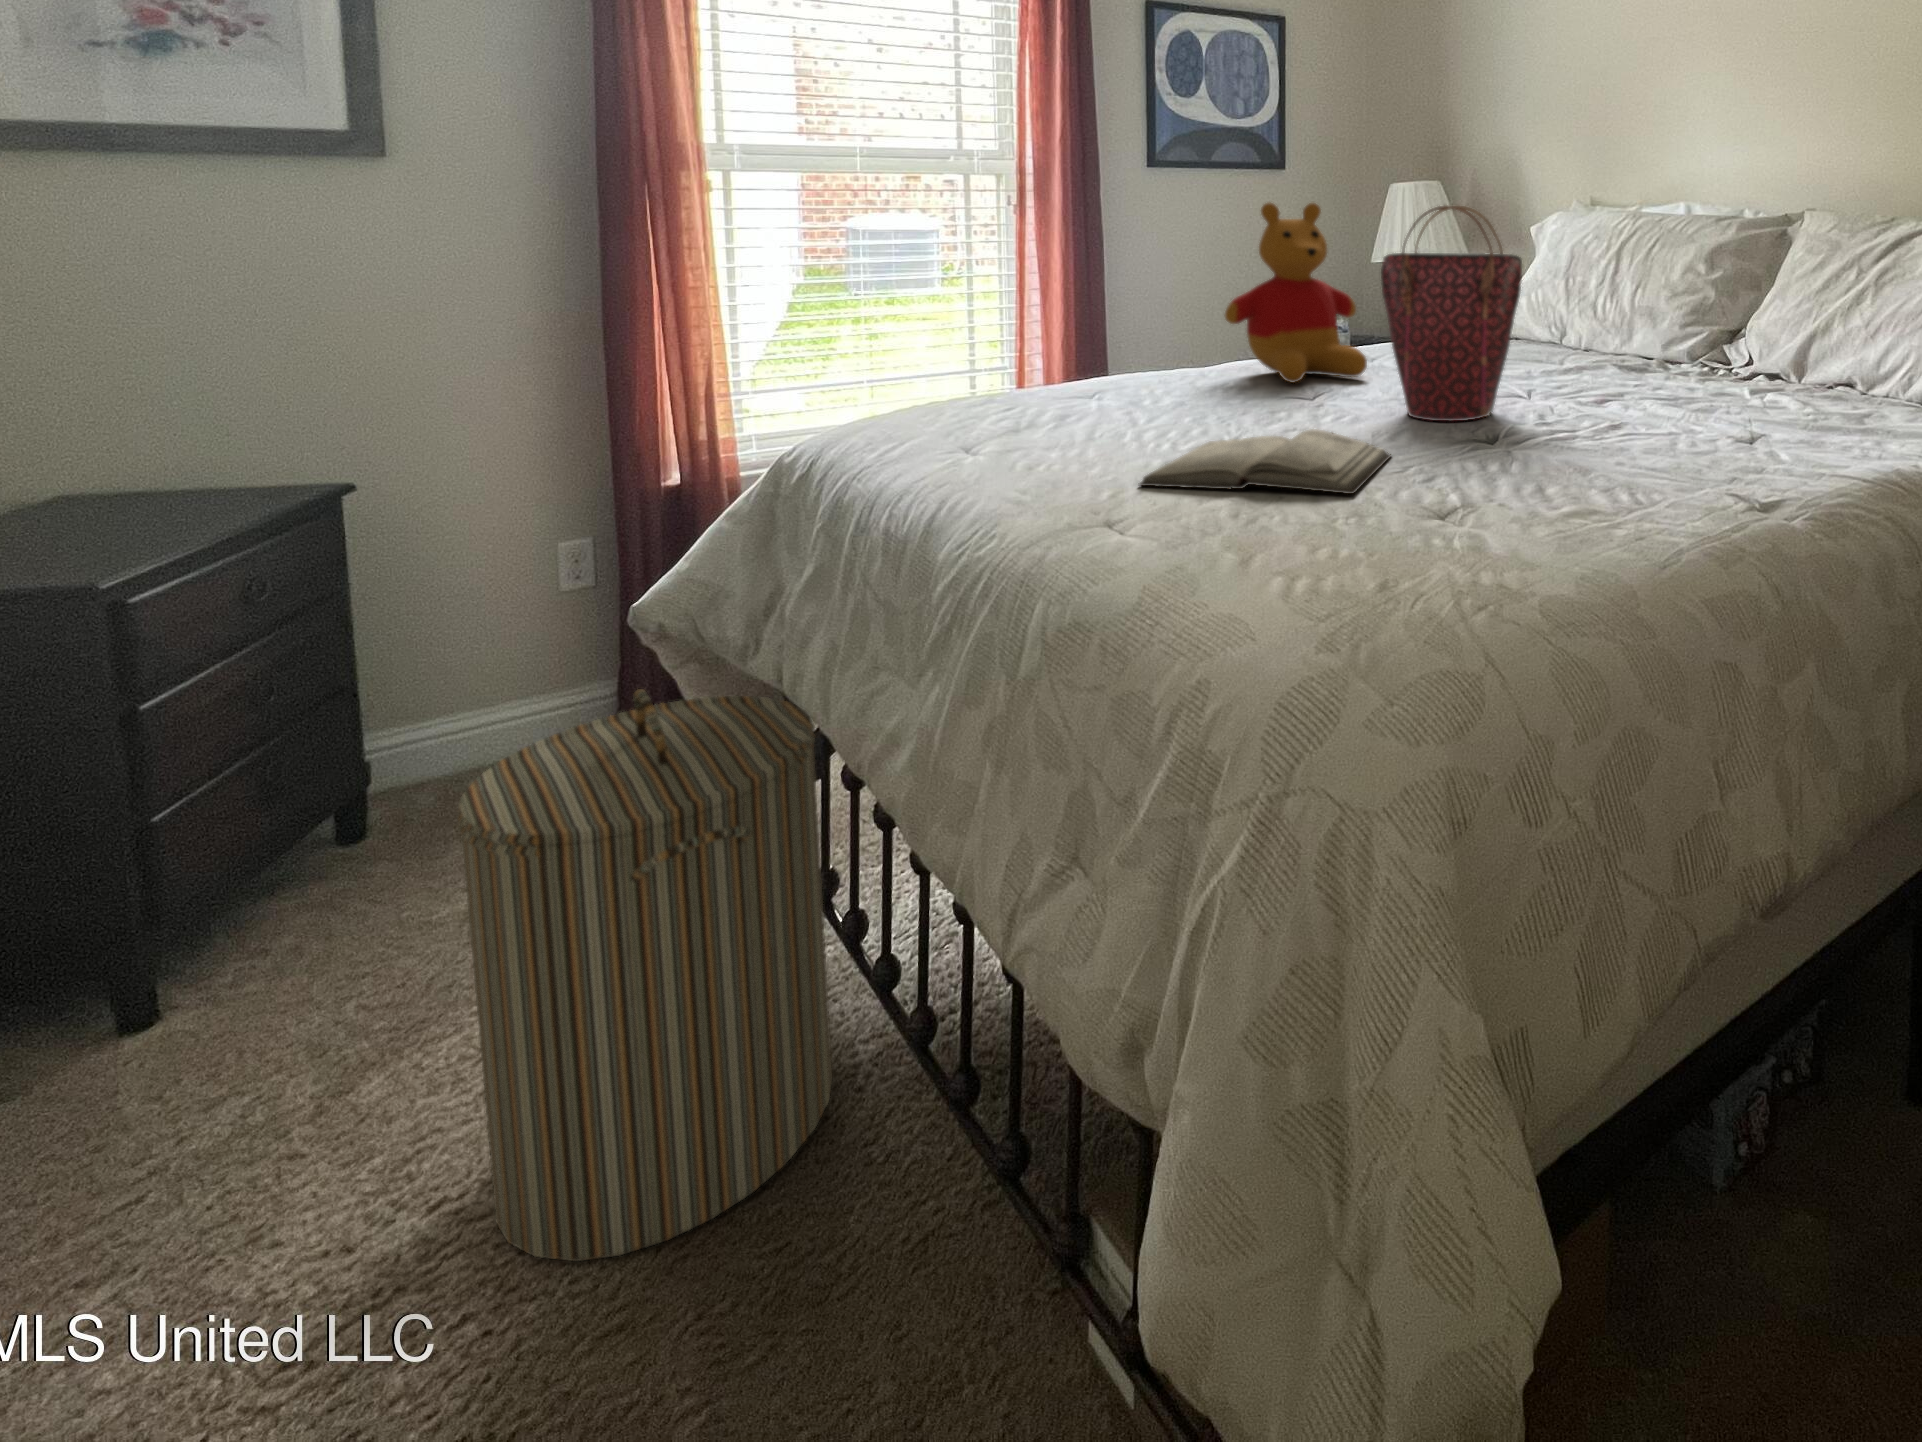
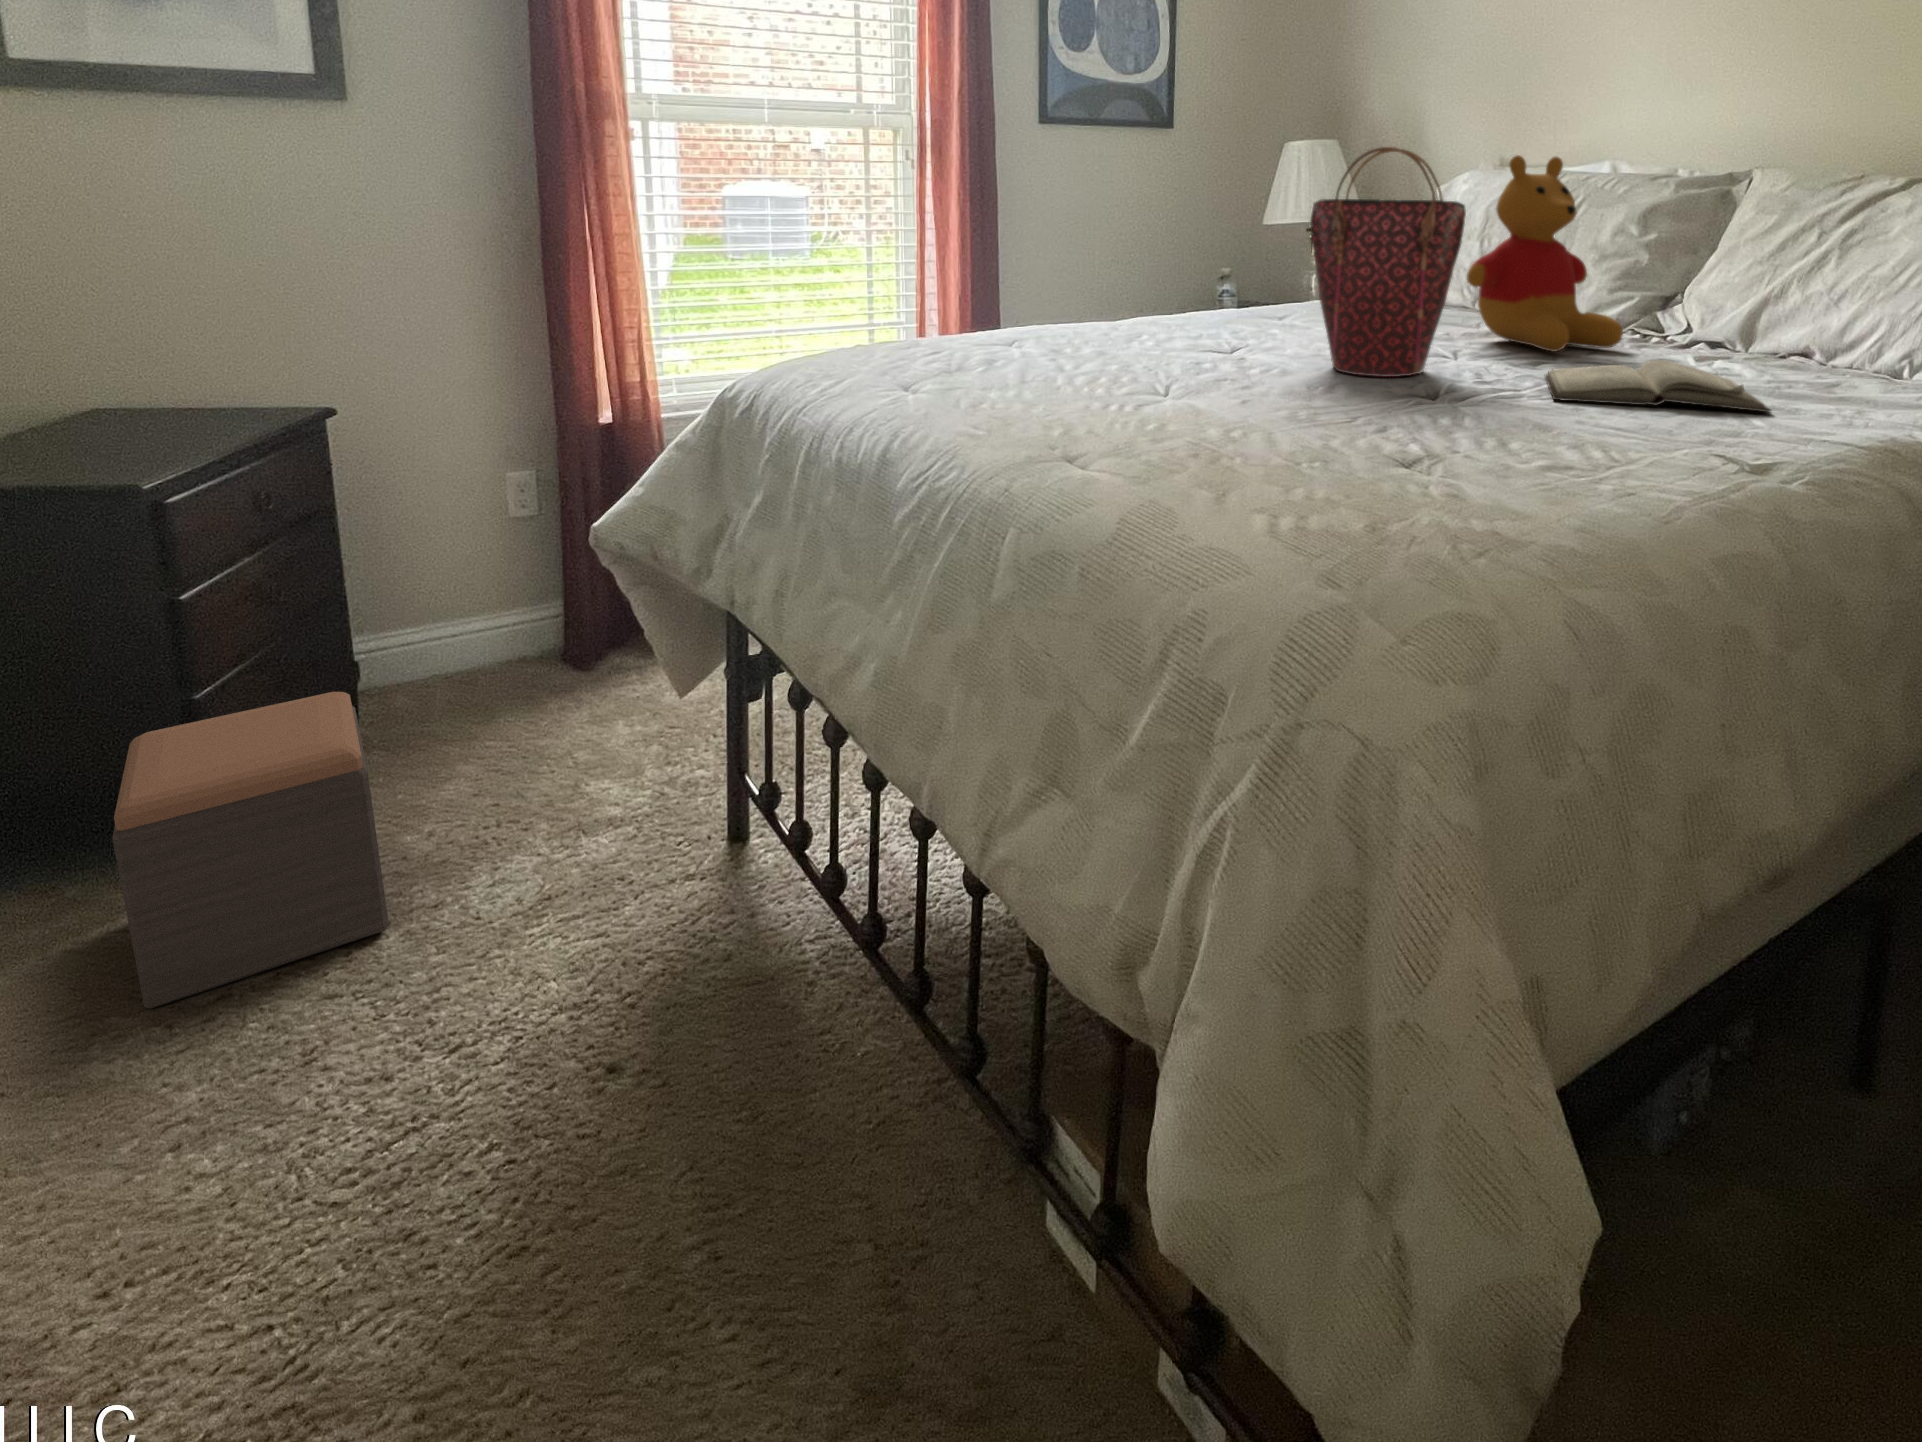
stuffed bear: present [1225,203,1367,383] -> present [1467,155,1623,351]
diary: present [1139,429,1391,494] -> present [1545,360,1771,412]
laundry hamper: present [457,689,832,1261] -> none [463,601,787,1109]
footstool: none [20,805,368,1200] -> present [112,692,389,1009]

